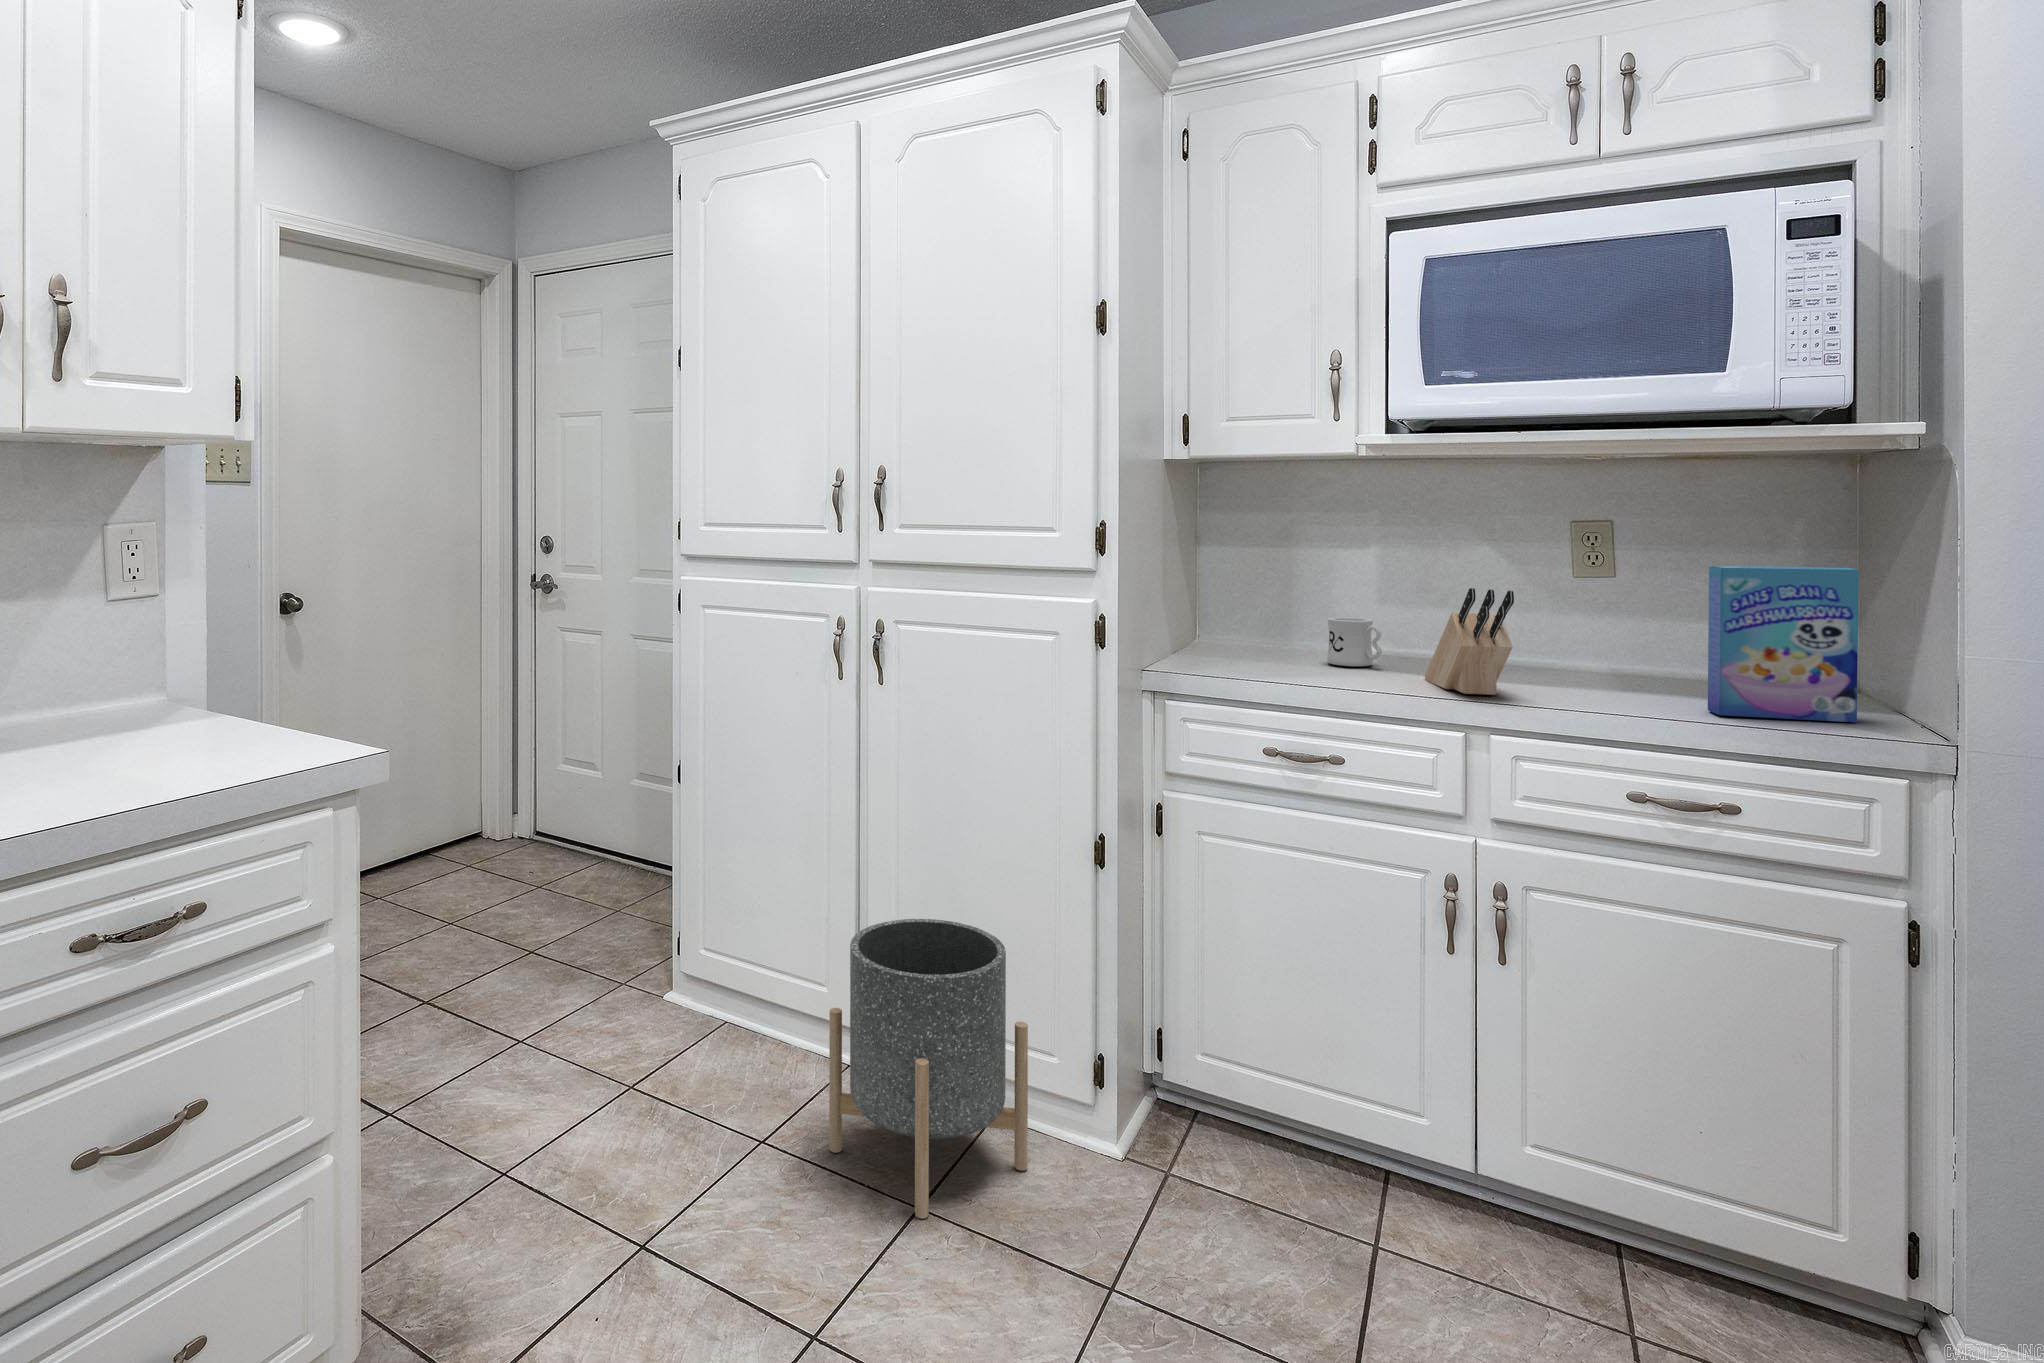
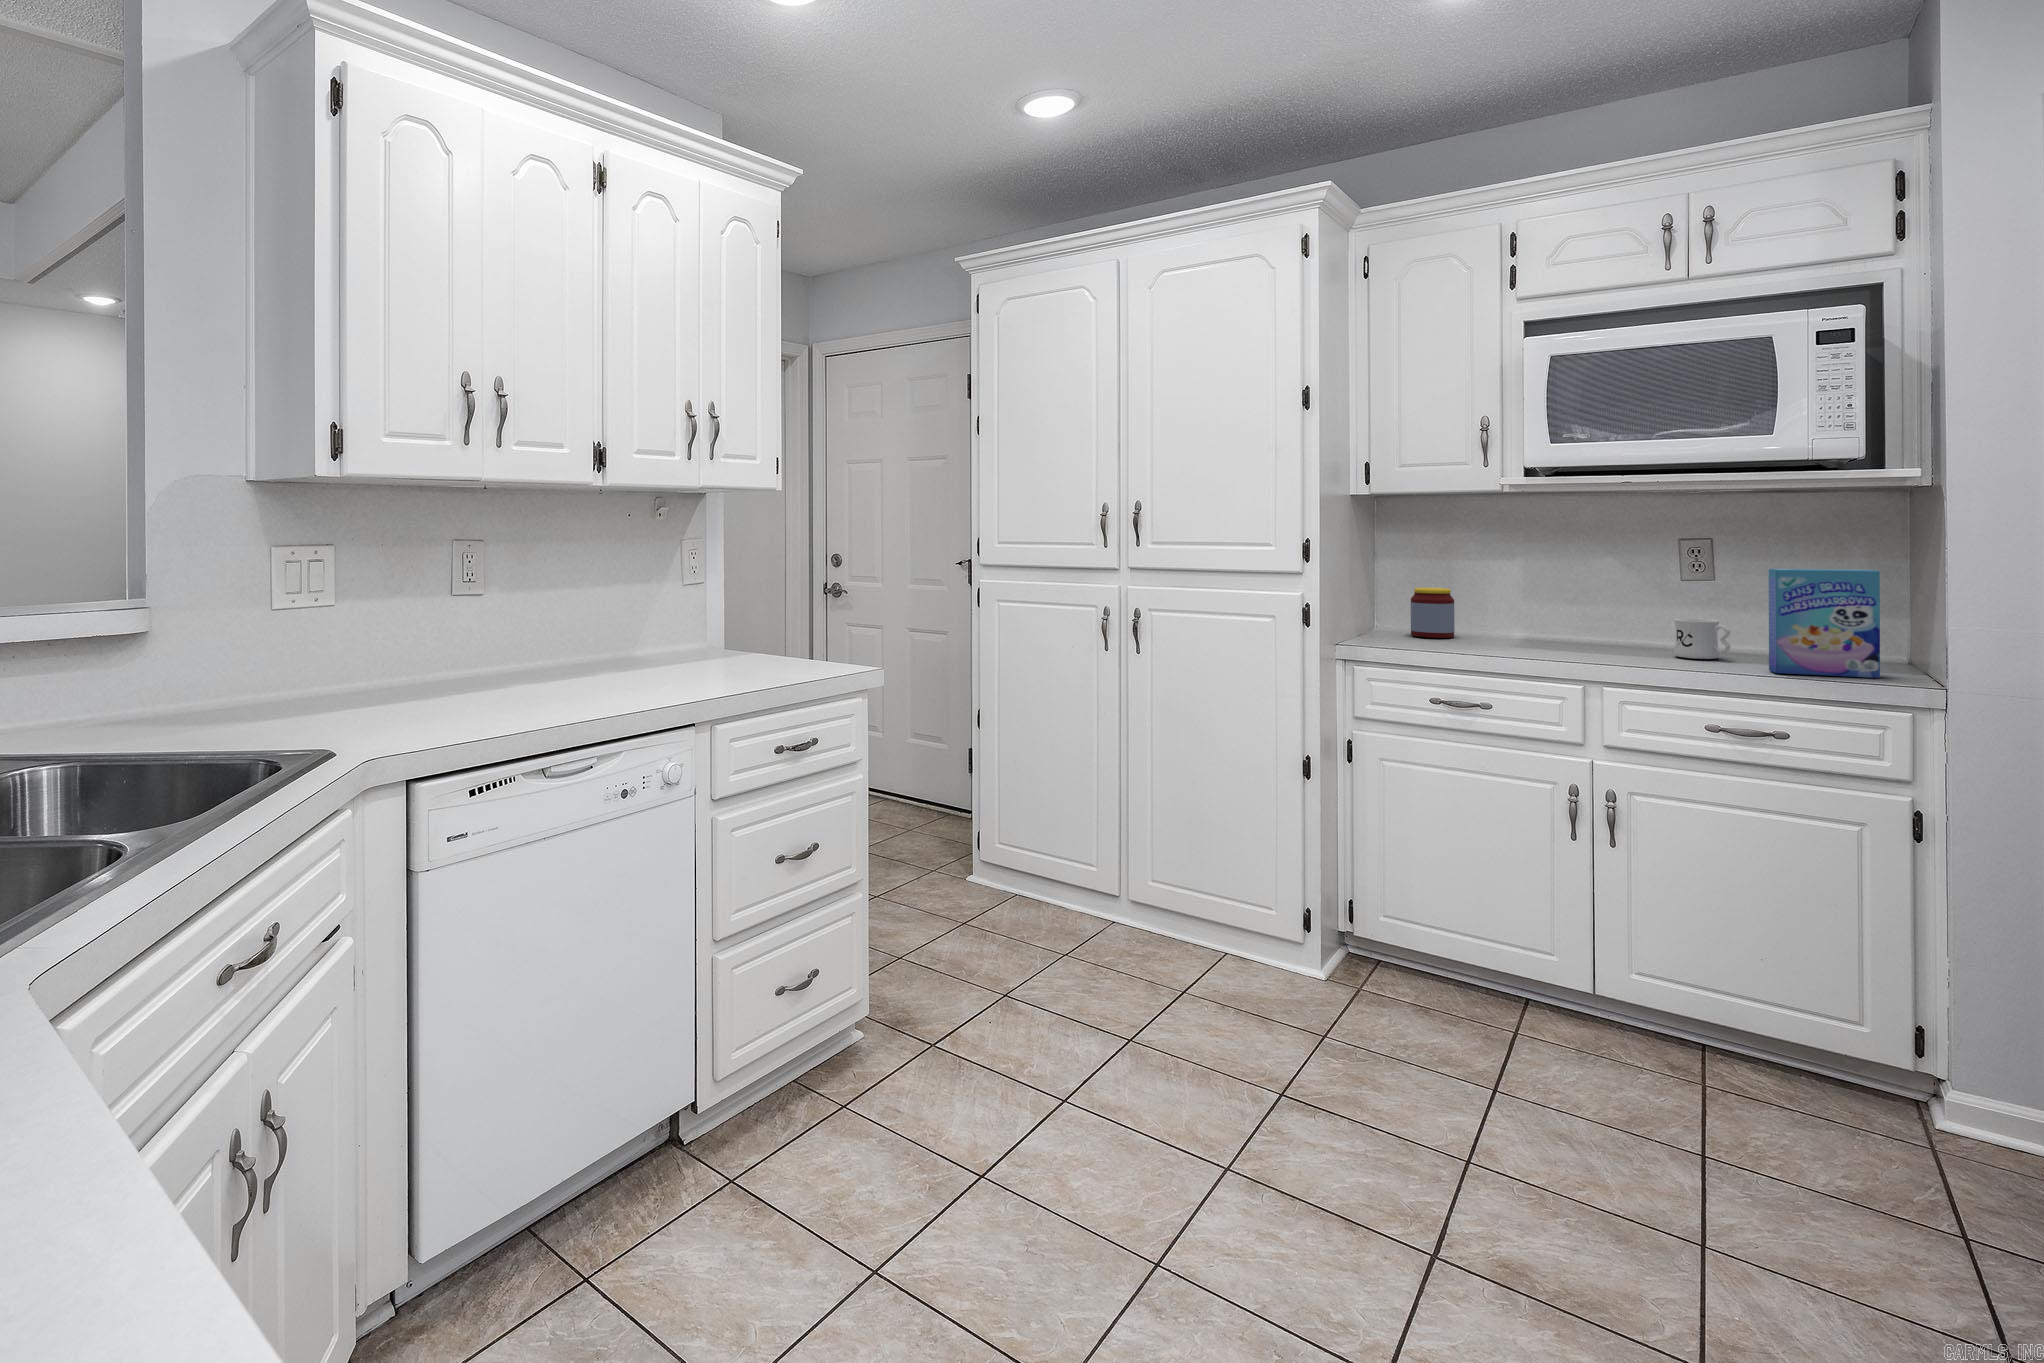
knife block: present [1425,588,1514,695] -> none [1554,585,1621,660]
jar: none [1243,590,1298,658] -> present [1411,588,1454,638]
mug: present [1327,617,1382,666] -> present [1674,618,1730,659]
planter: present [829,919,1028,1219] -> none [1115,815,1260,1005]

